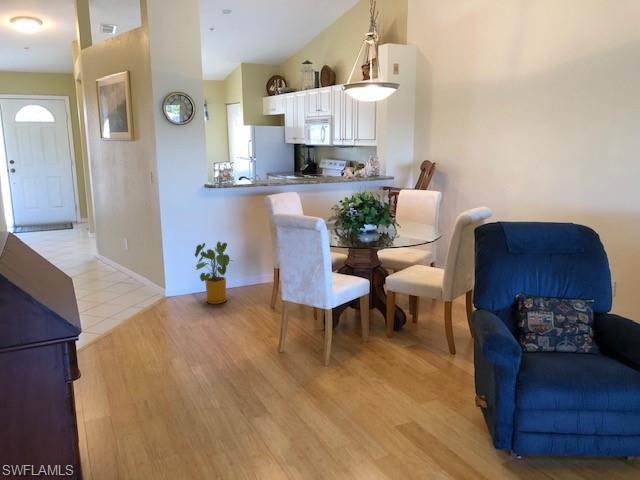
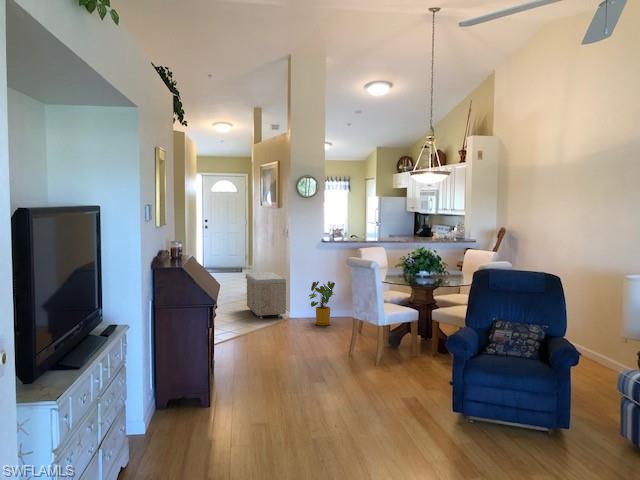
storage bench: none [91,233,160,303] -> present [245,272,286,319]

